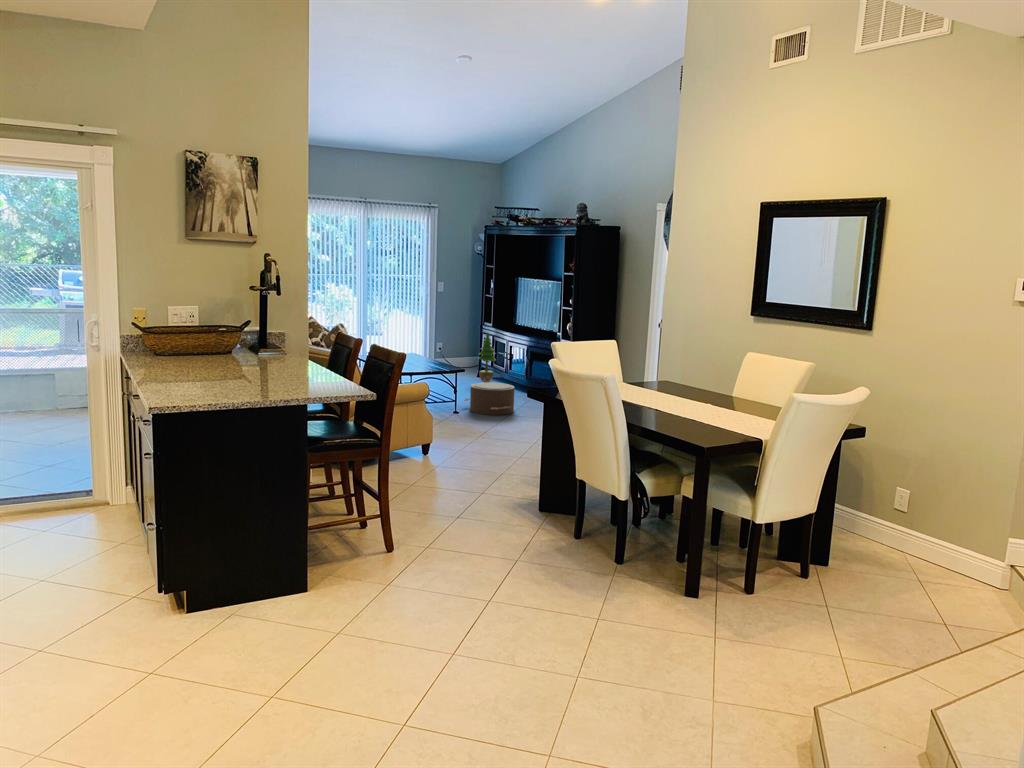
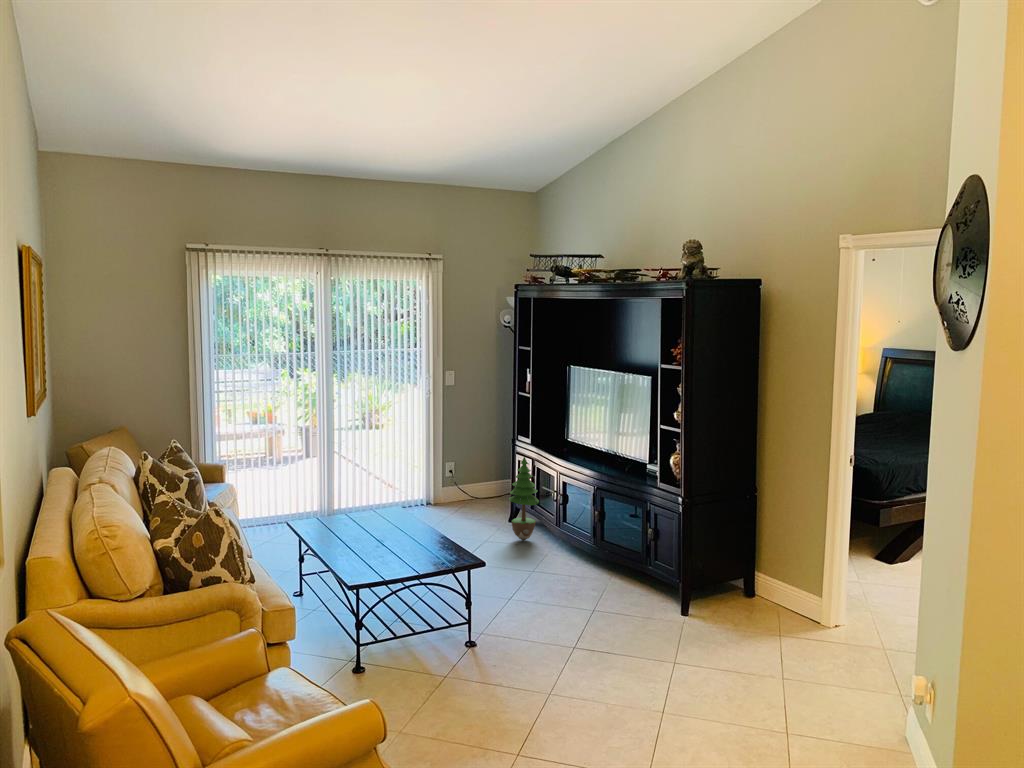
pouf: present [464,382,515,415] -> none [483,574,583,653]

